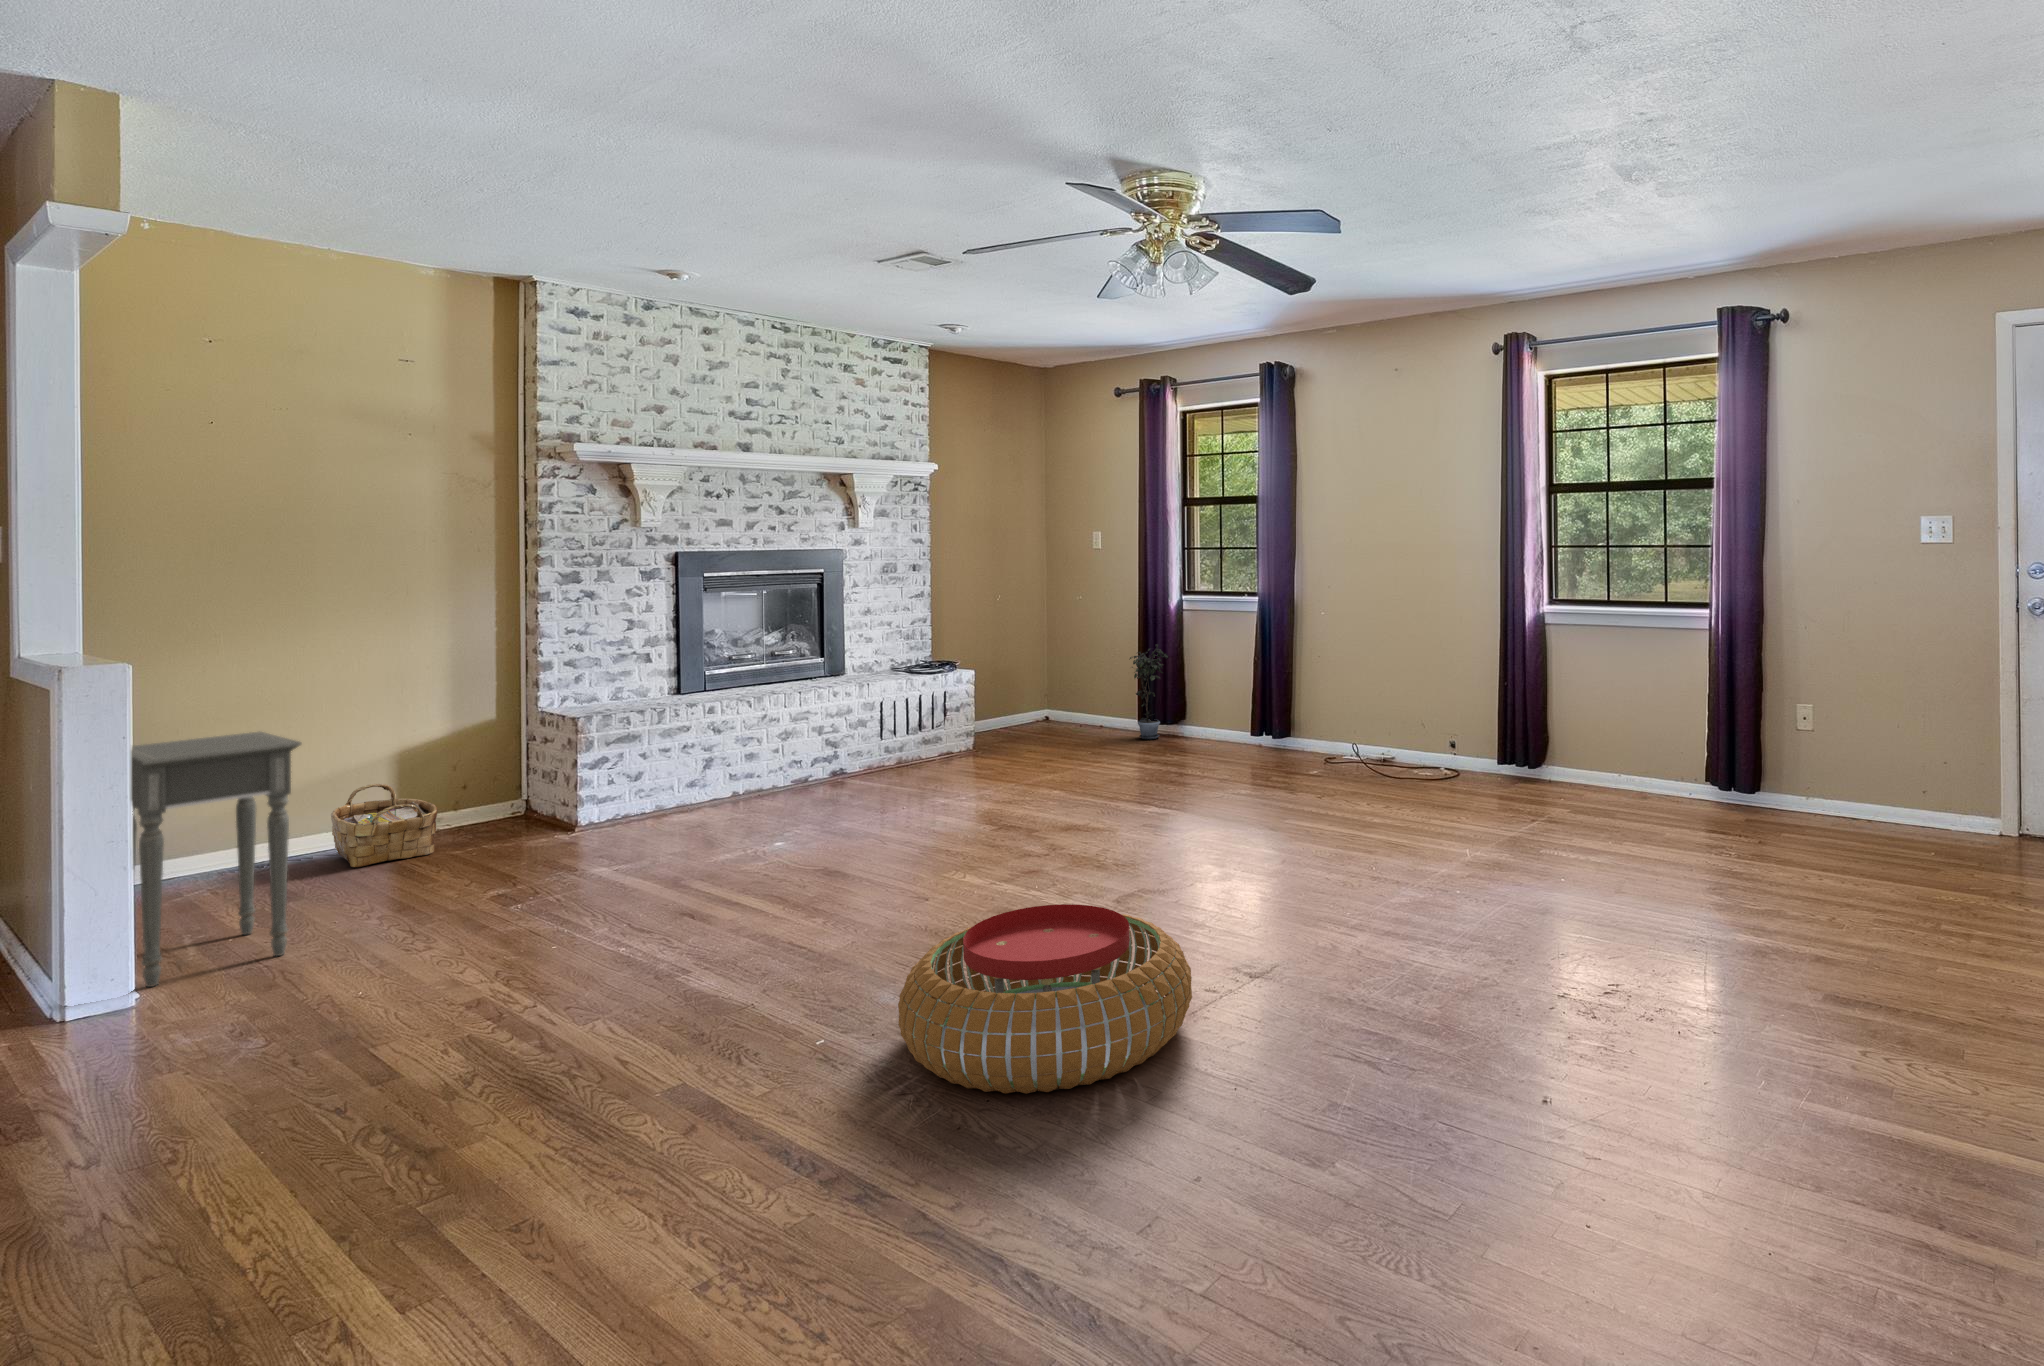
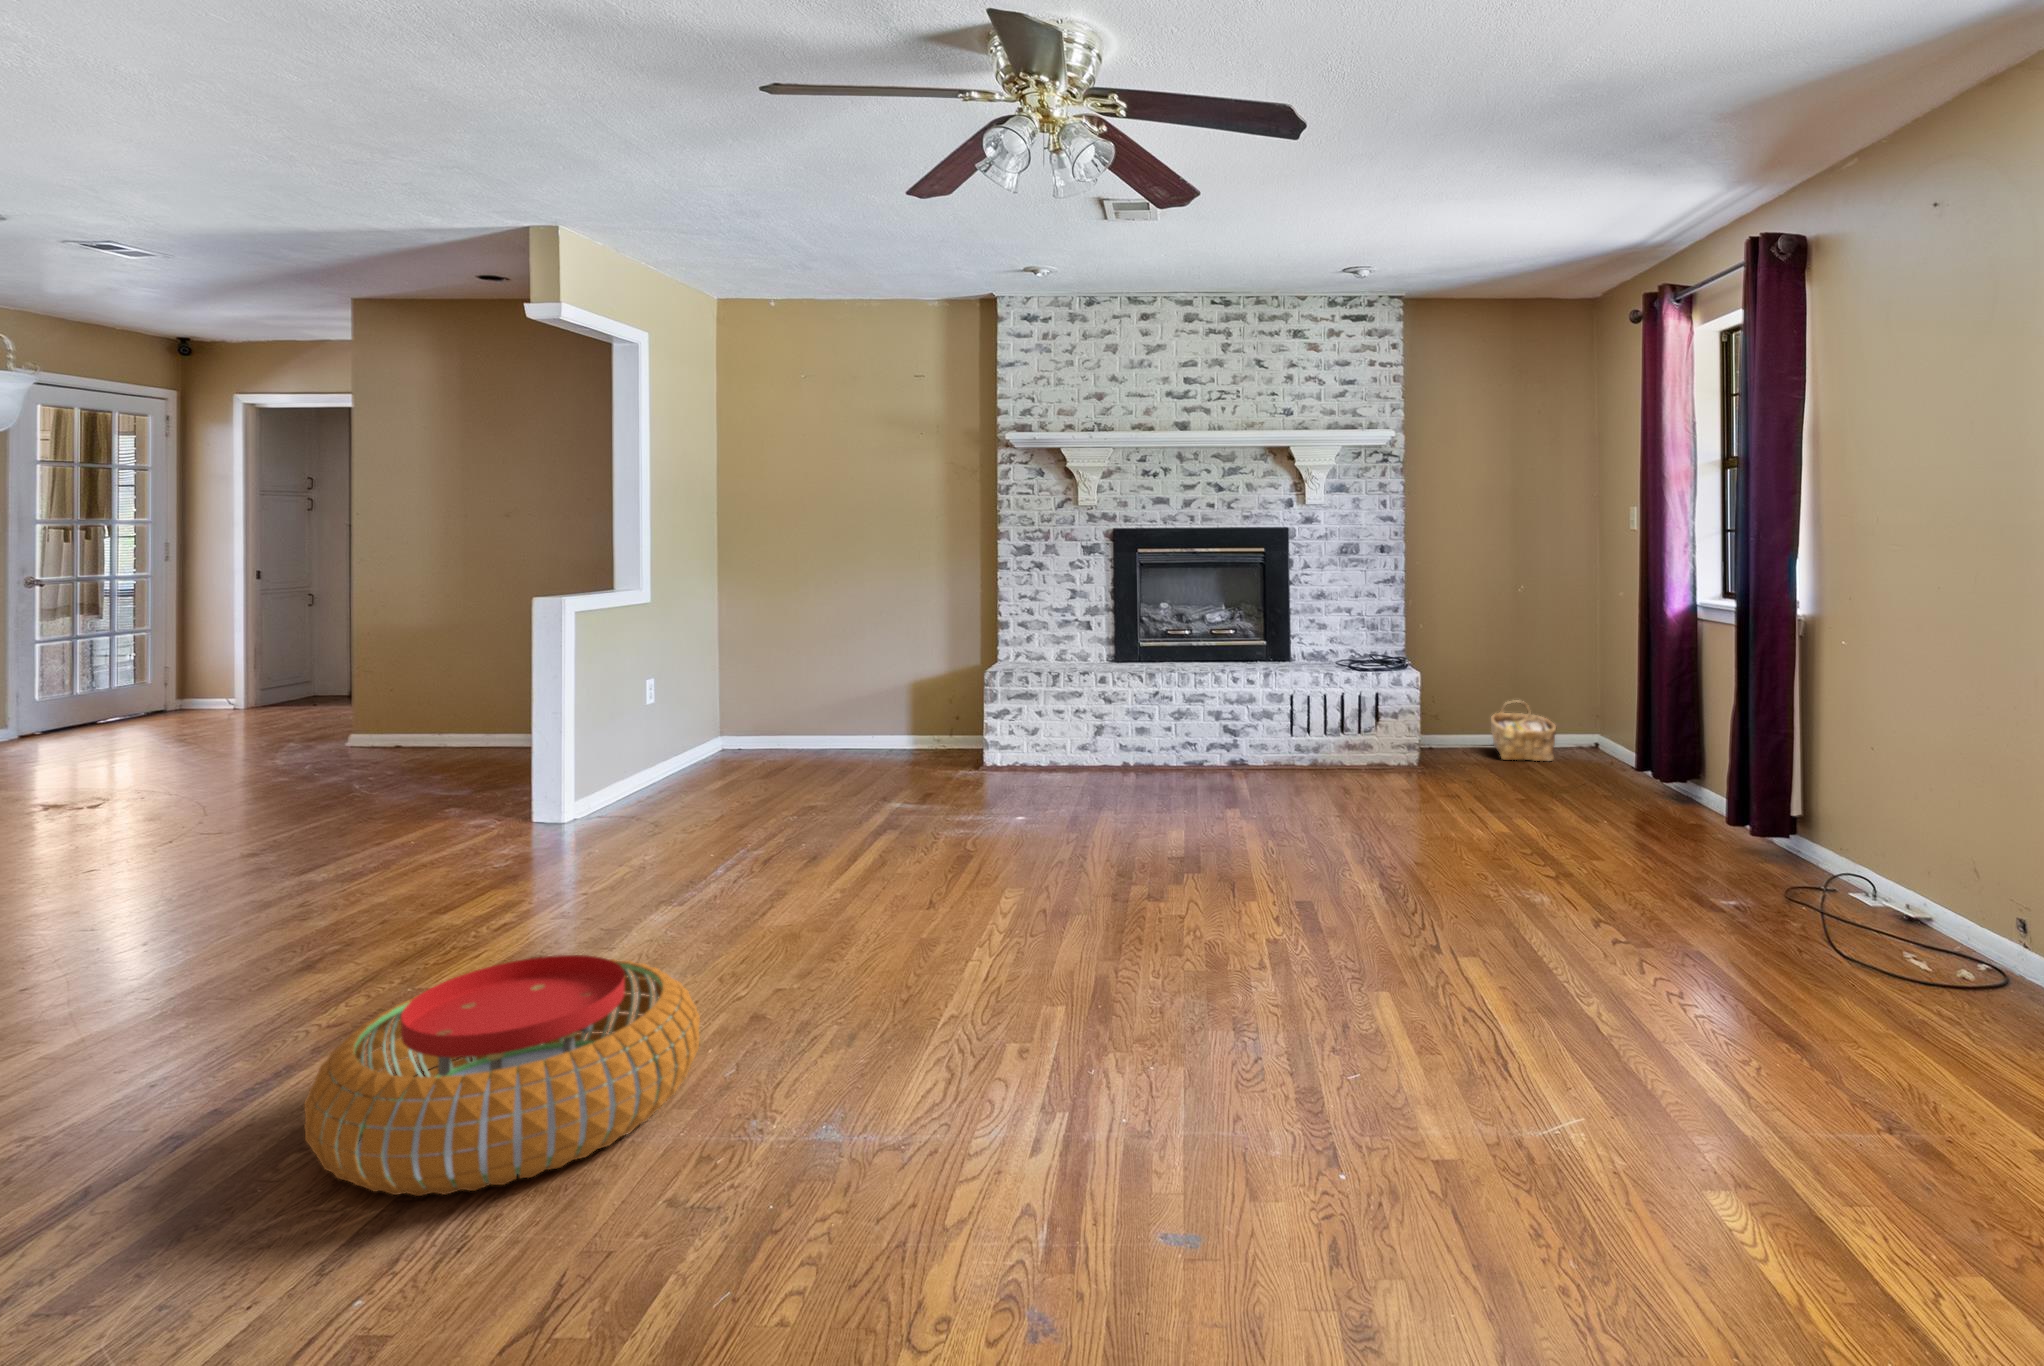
potted plant: present [1130,644,1168,739] -> none [1592,670,1665,803]
side table: present [131,732,301,987] -> none [587,654,713,814]
woven basket: present [331,783,438,868] -> present [1491,700,1556,761]

